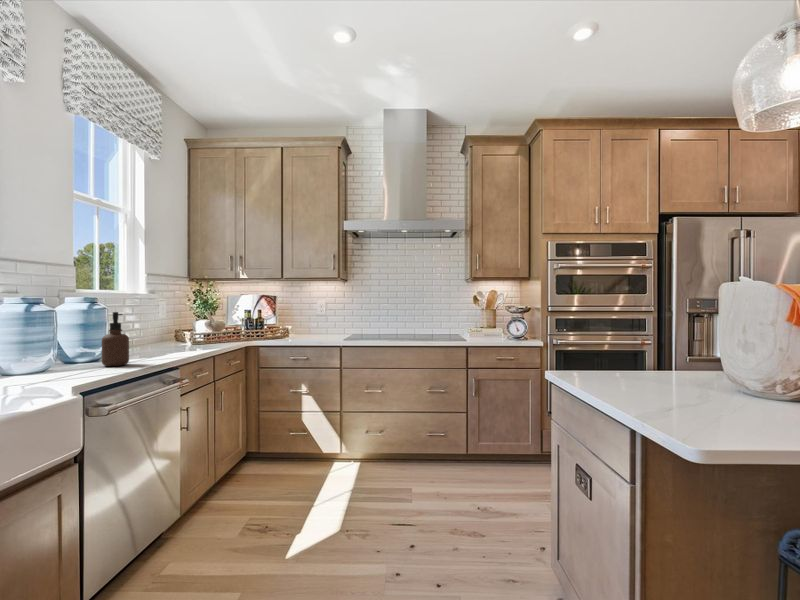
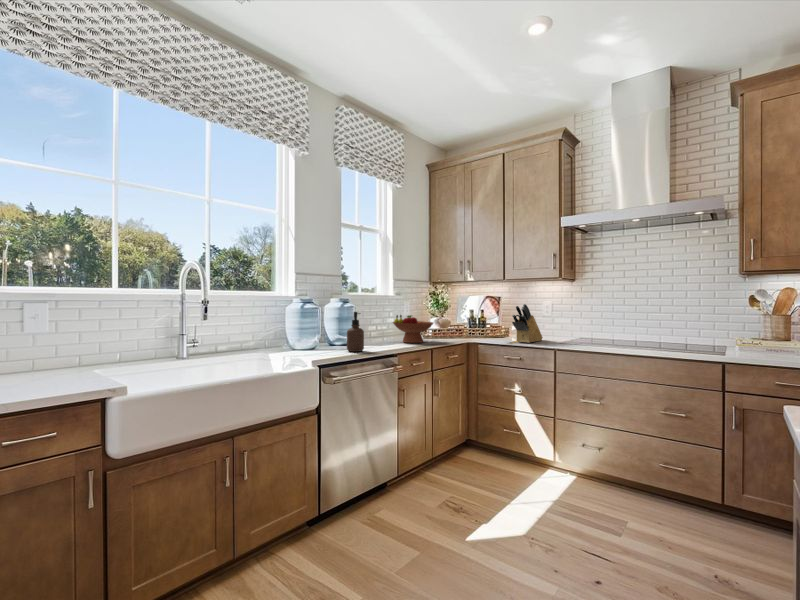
knife block: none [297,301,323,341] -> present [512,304,543,343]
fruit bowl: none [156,315,212,349] -> present [393,315,433,343]

